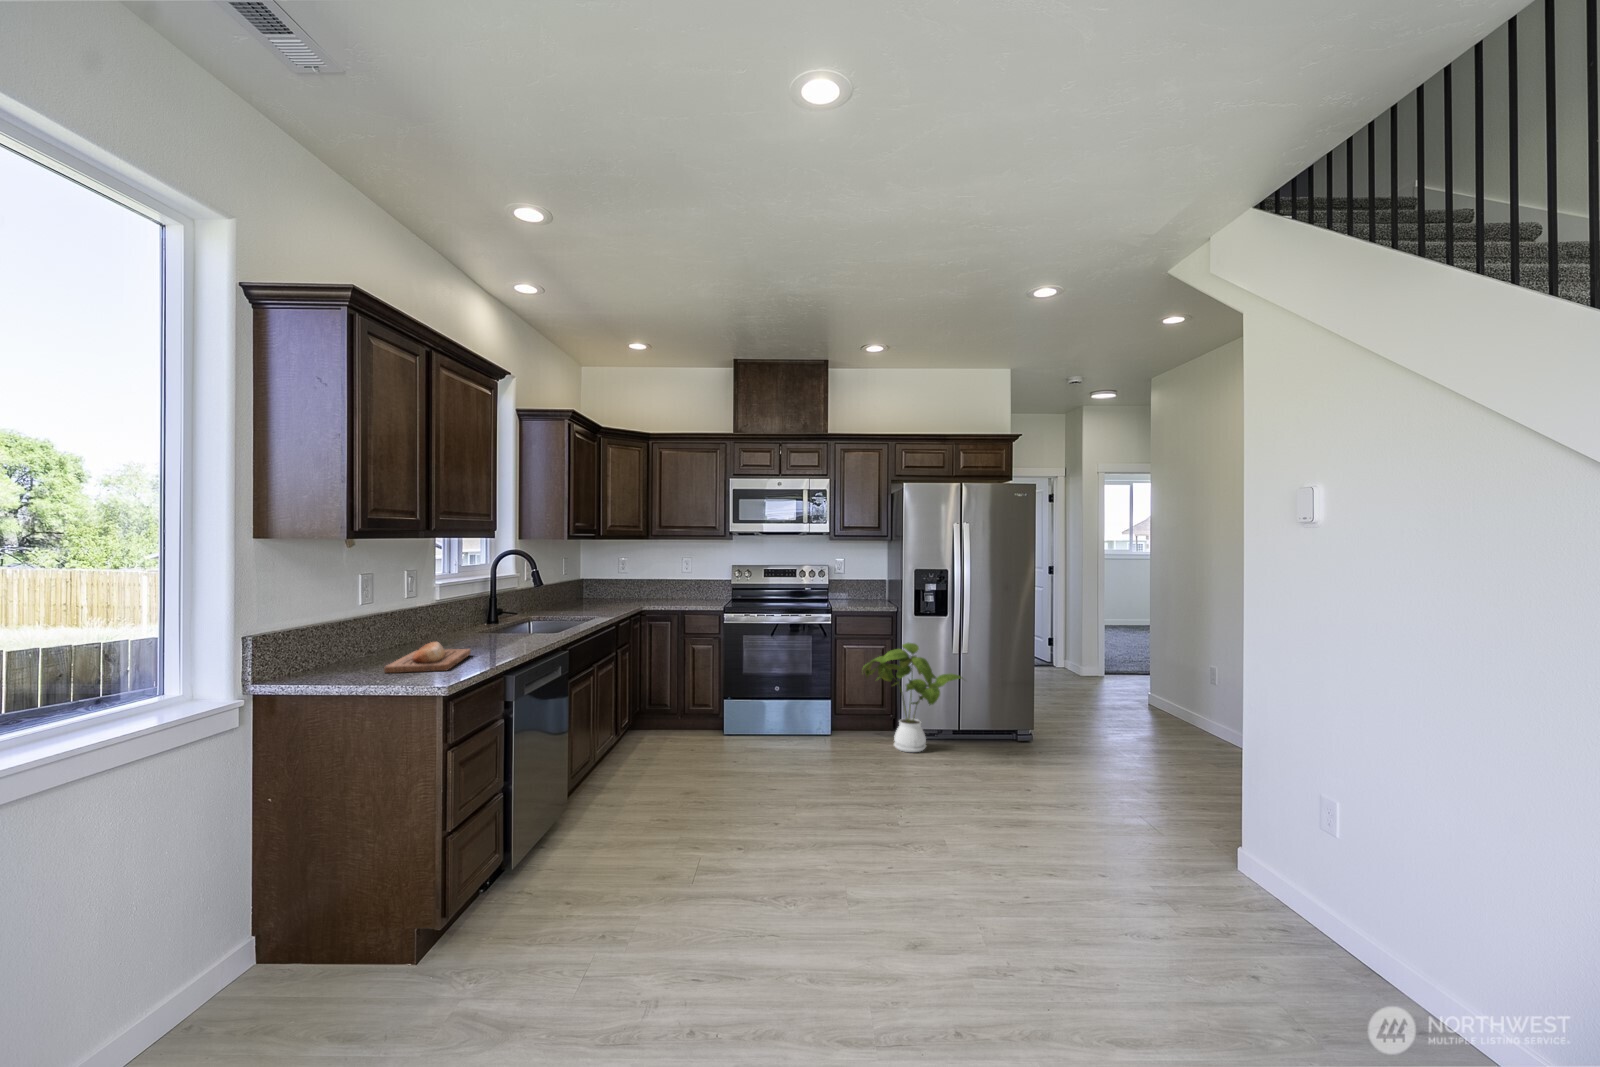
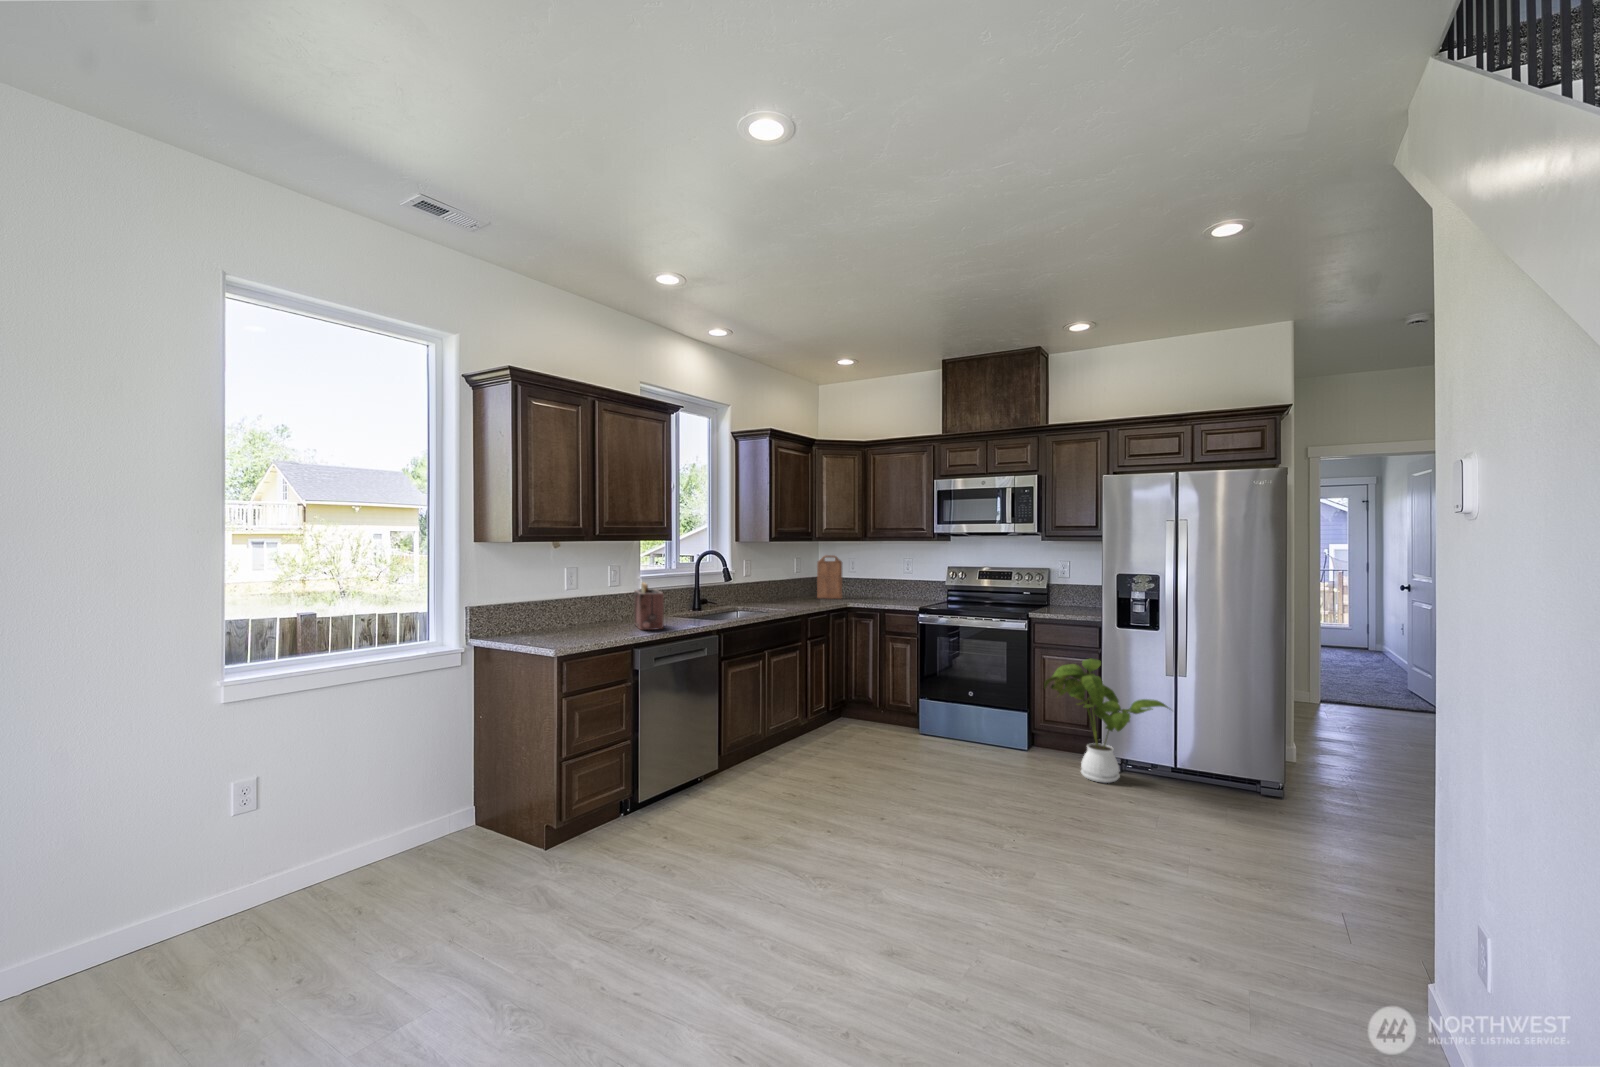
cutting board: none [591,556,620,604] -> present [817,555,842,599]
toaster: none [456,591,512,652] -> present [634,582,664,630]
bread loaf: present [384,642,471,673] -> none [550,619,626,641]

